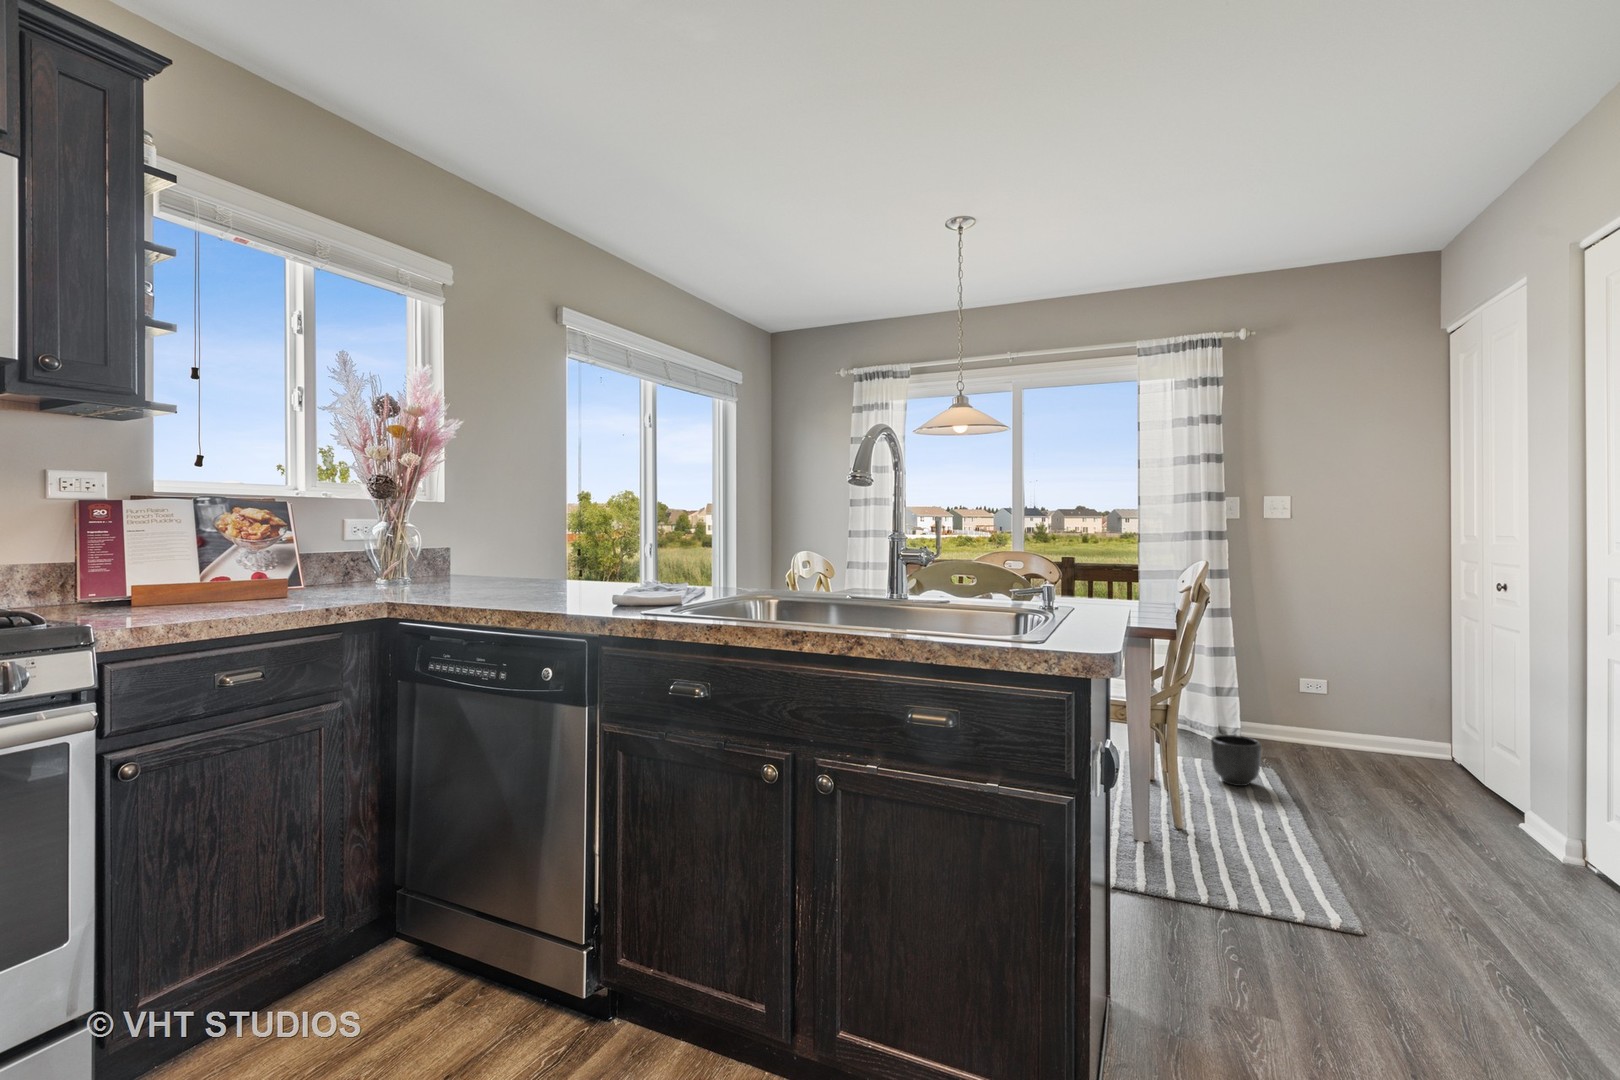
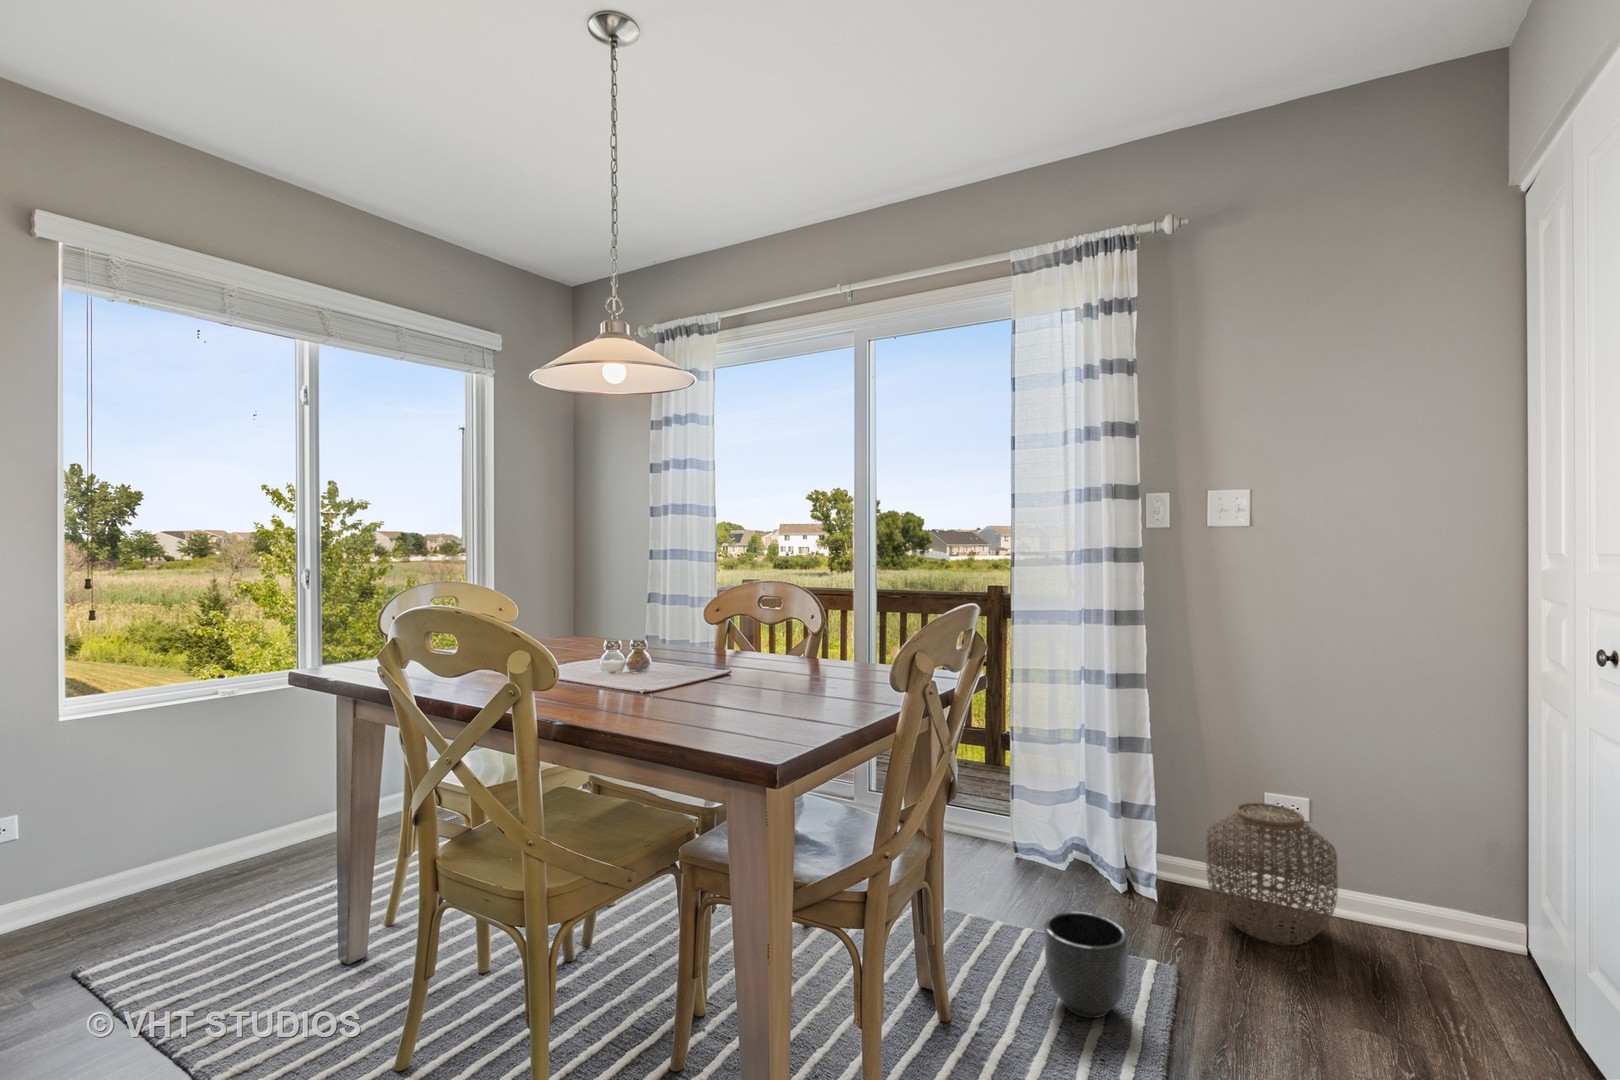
woven basket: none [1270,682,1349,758] -> present [1206,803,1338,945]

